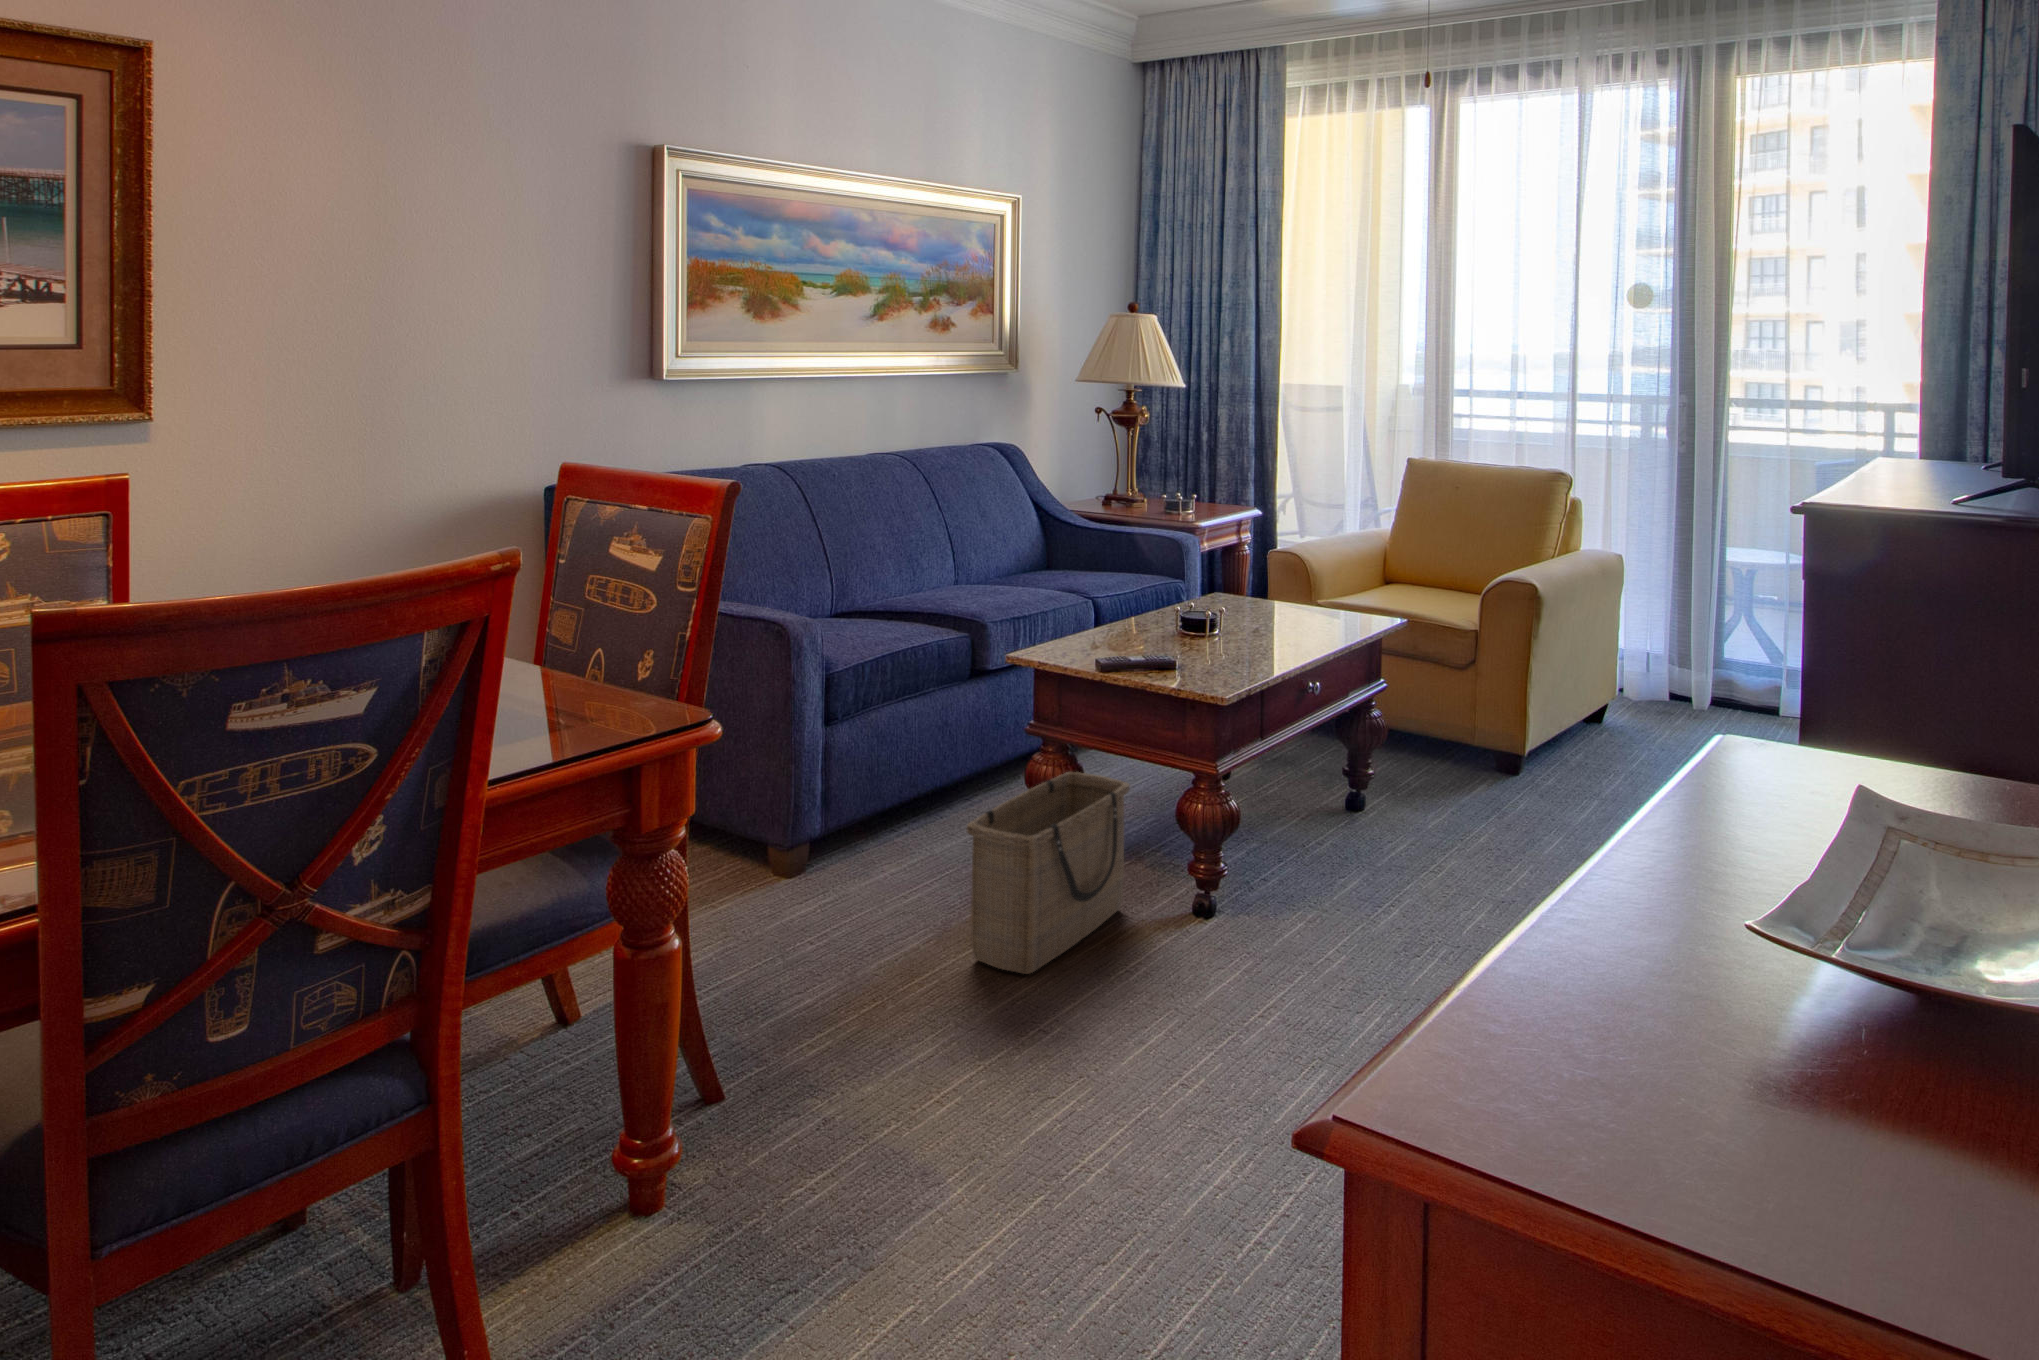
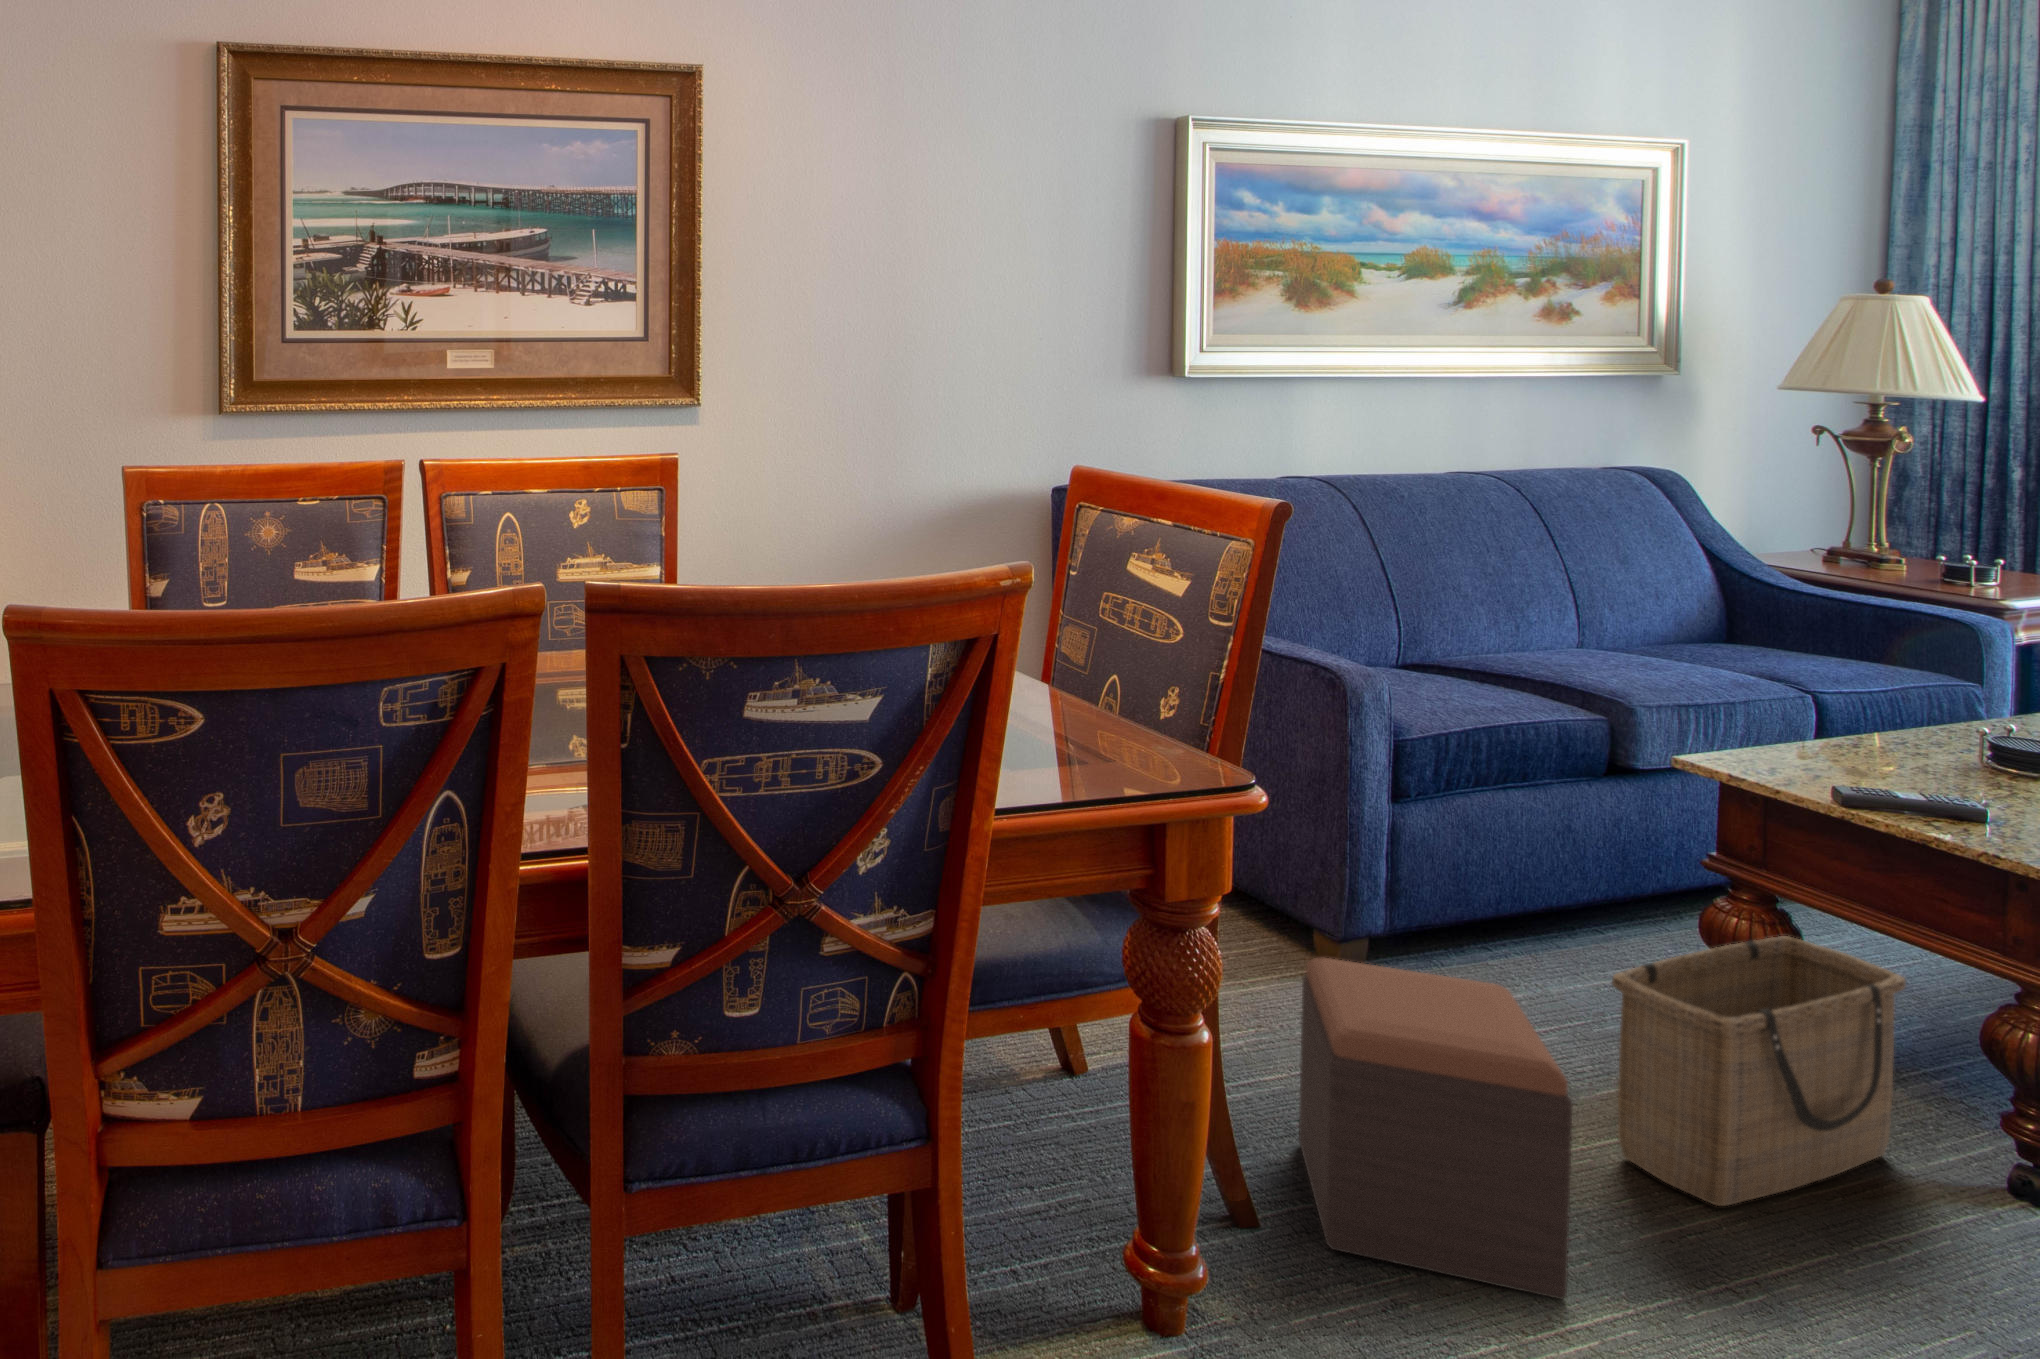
footstool: none [756,850,937,1097] -> present [1299,958,1572,1300]

